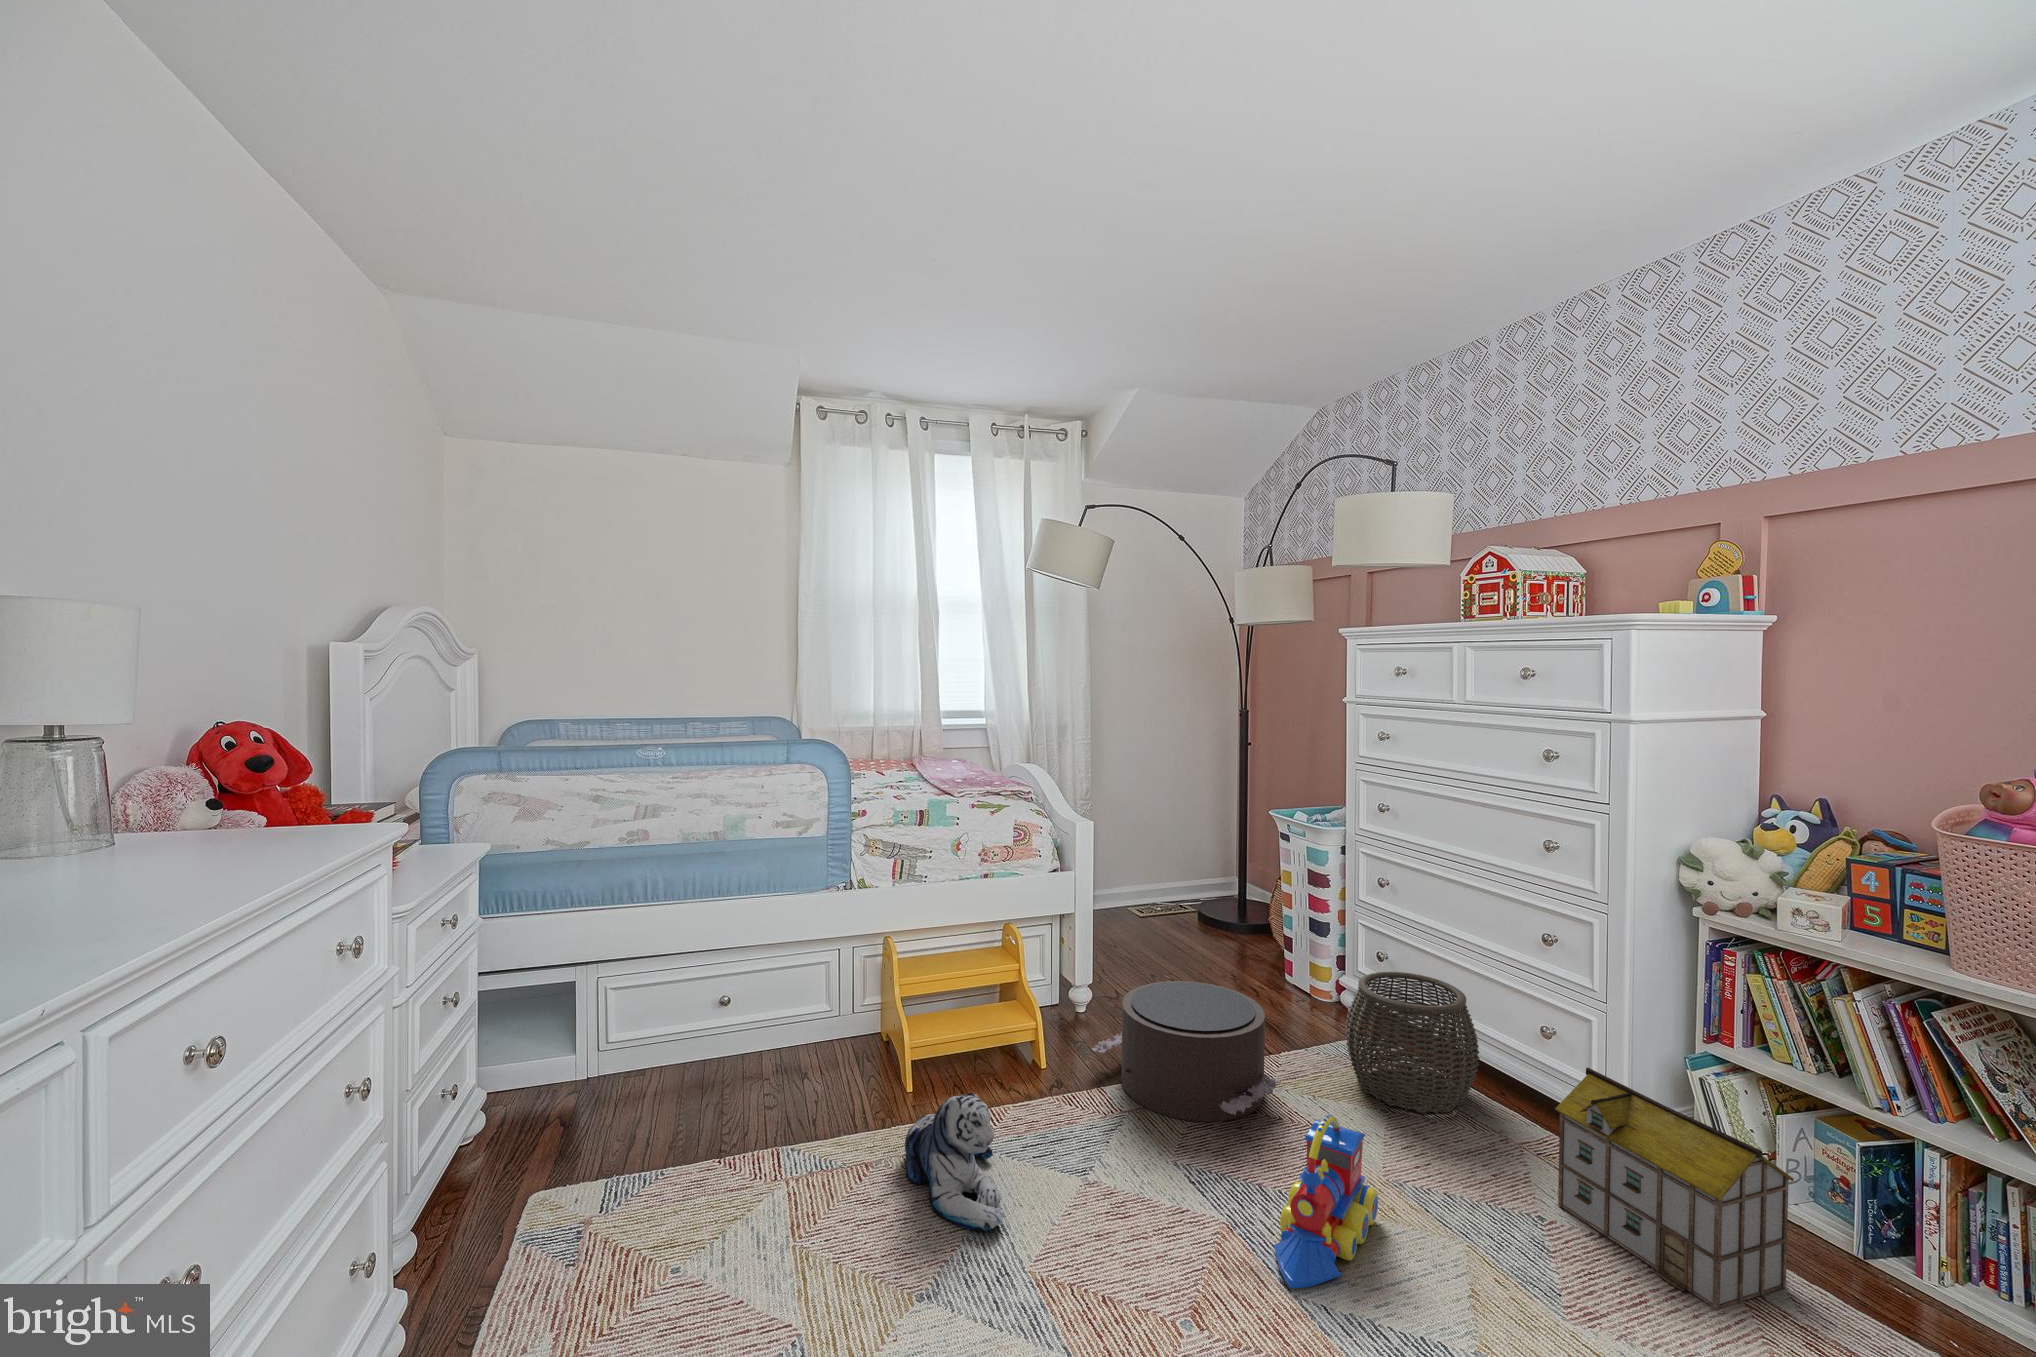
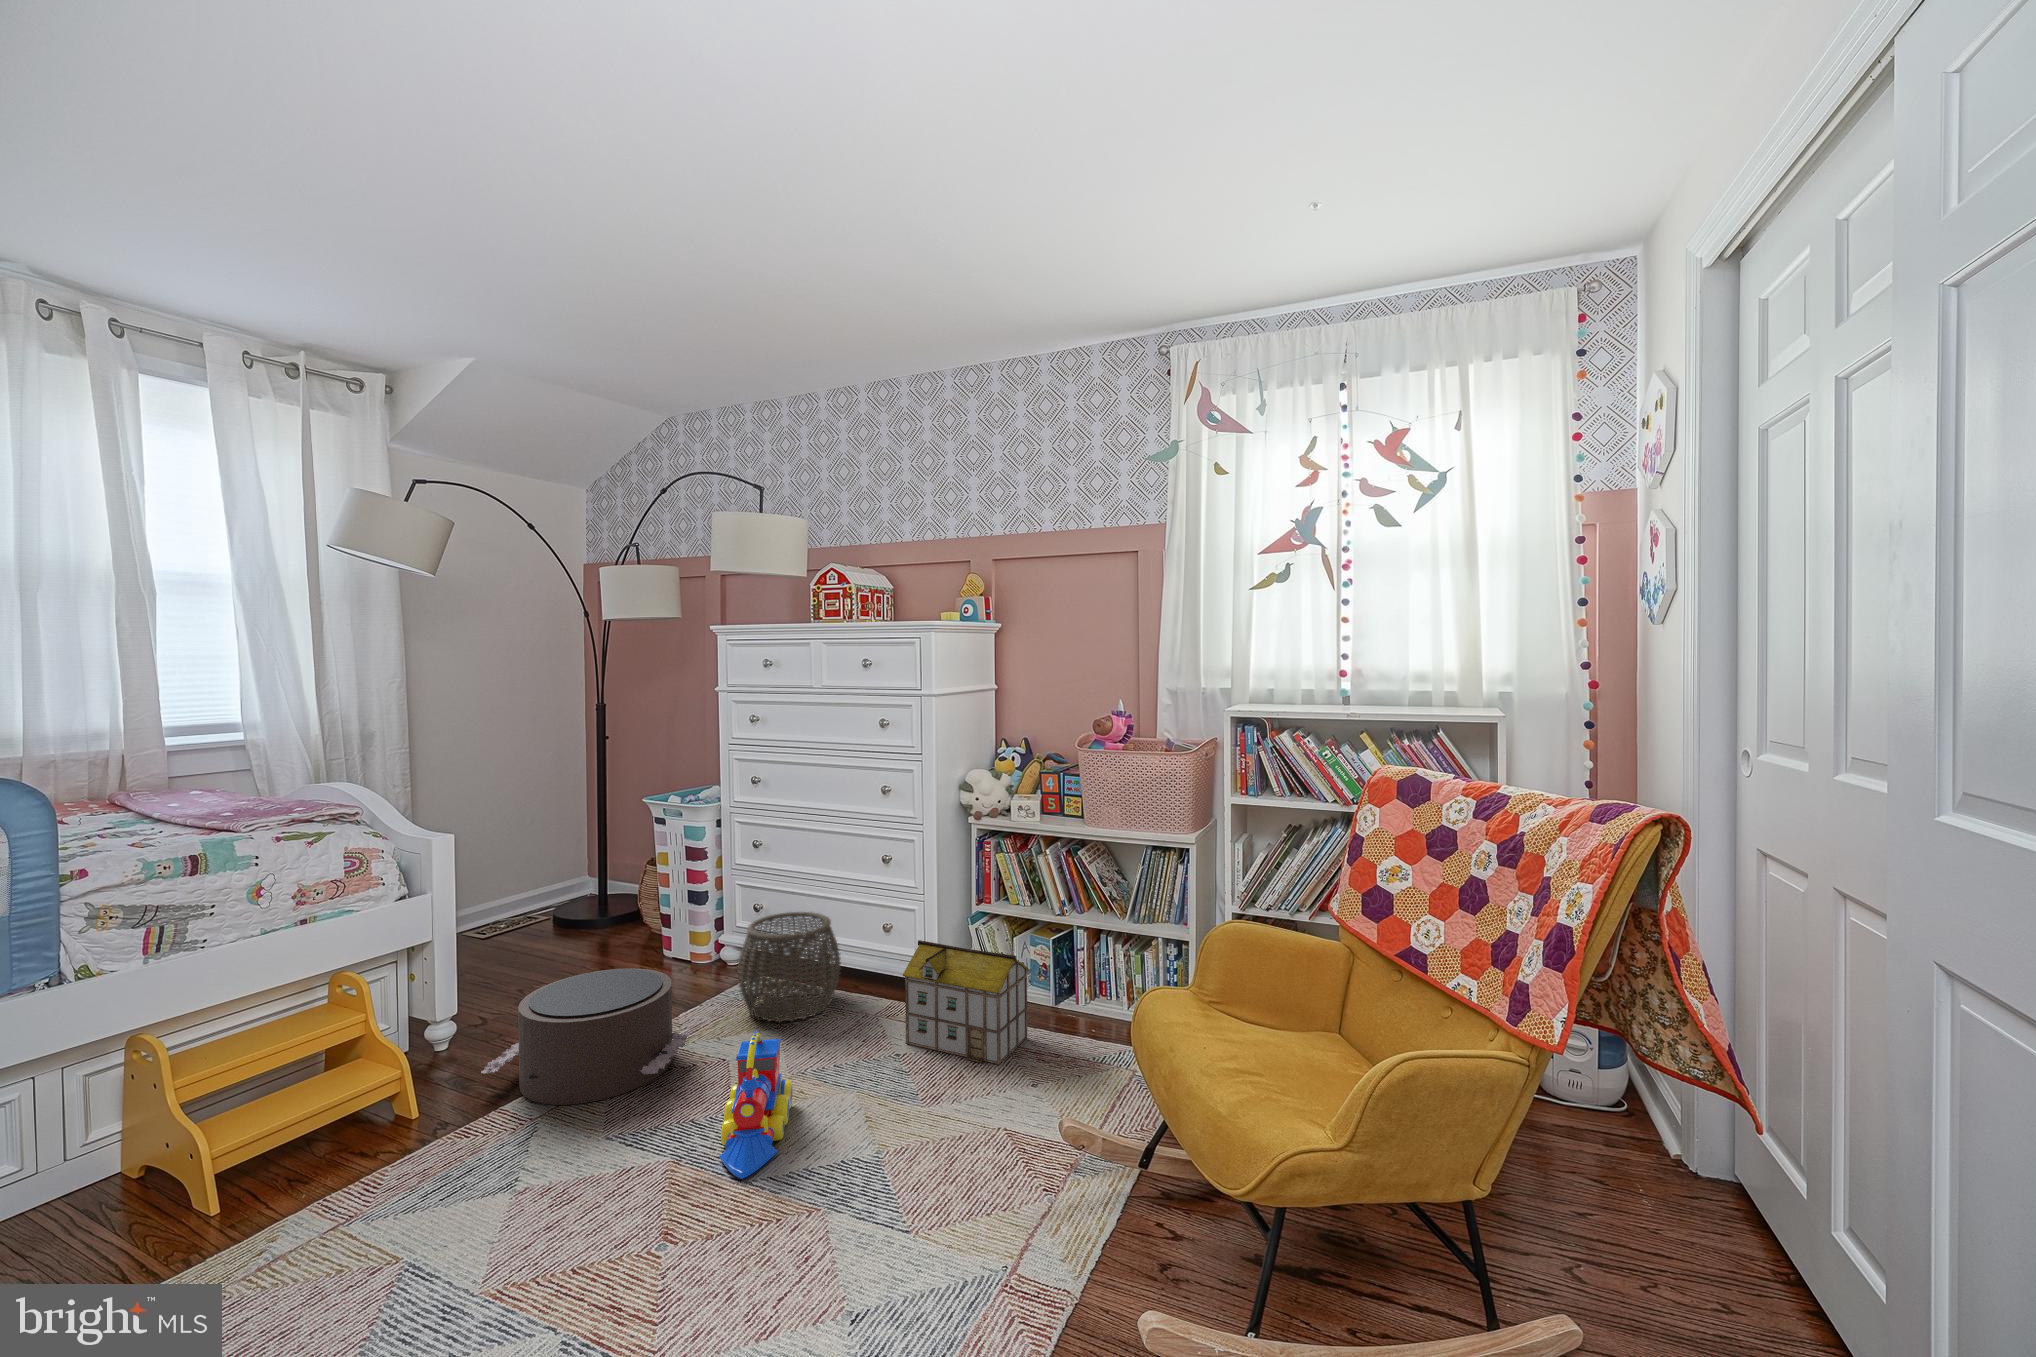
plush toy: present [905,1093,1003,1232] -> none [250,1152,430,1304]

